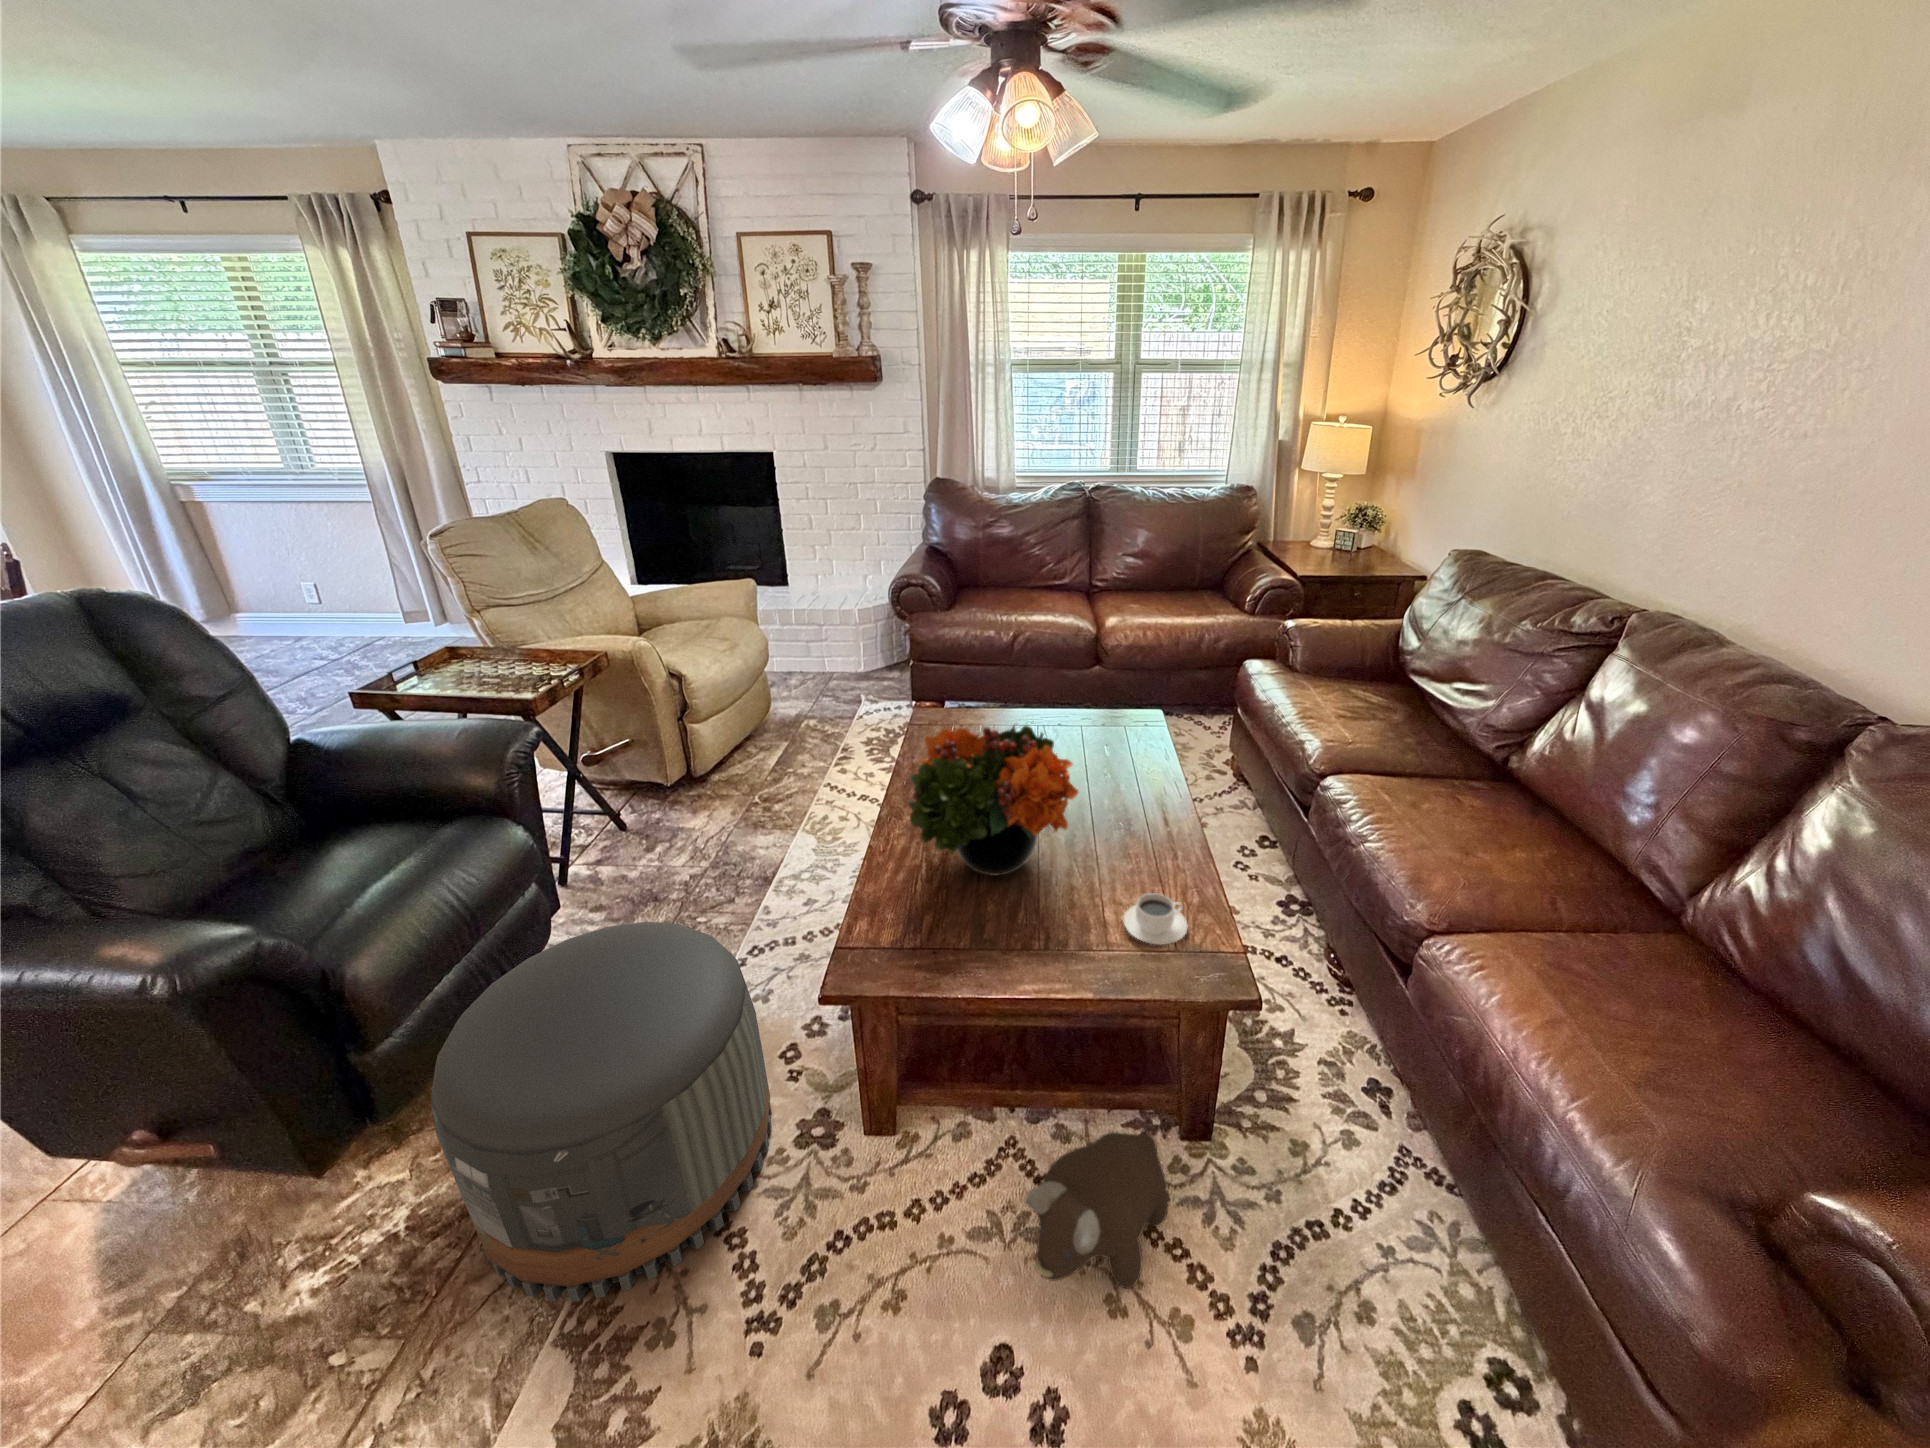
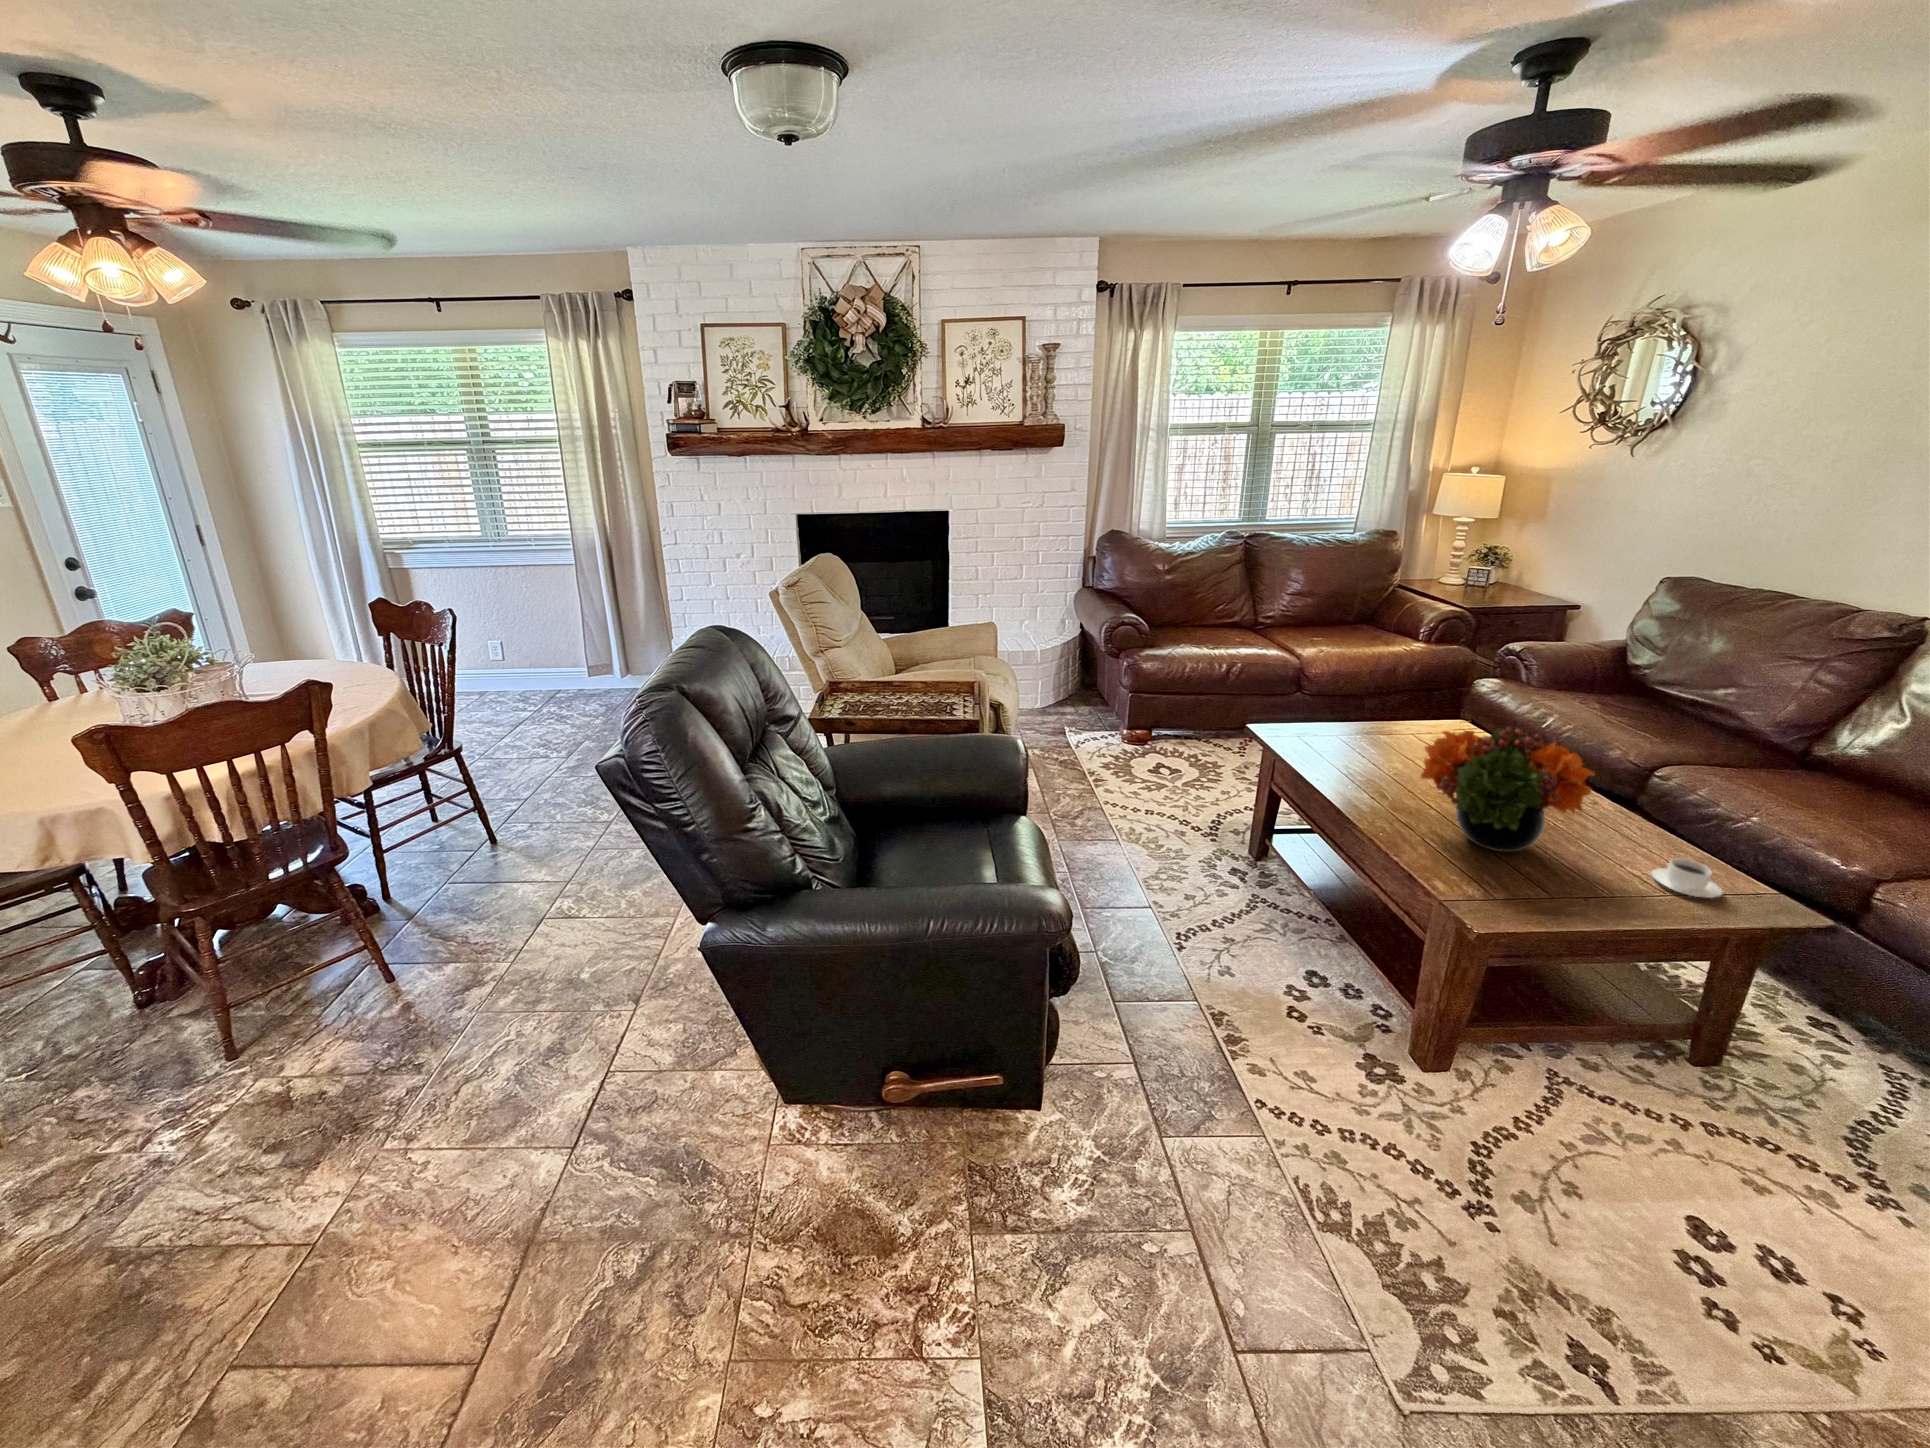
pouf: present [431,922,772,1301] -> none [1148,896,1415,1195]
plush toy: present [1025,1132,1169,1289] -> none [1647,1055,1791,1174]

